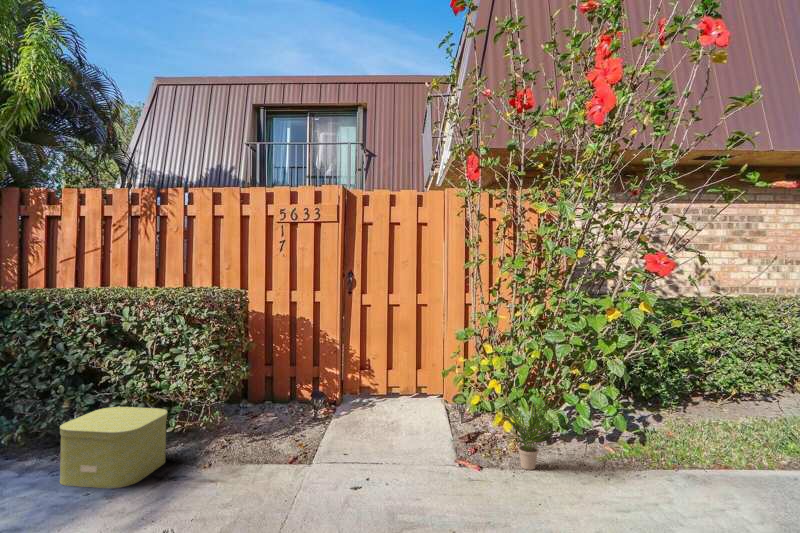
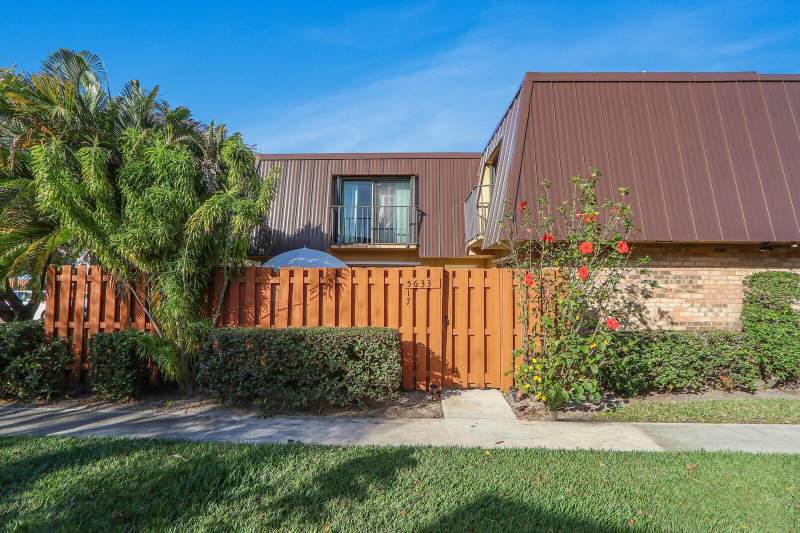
storage box: present [60,407,167,488] -> none [330,389,372,425]

